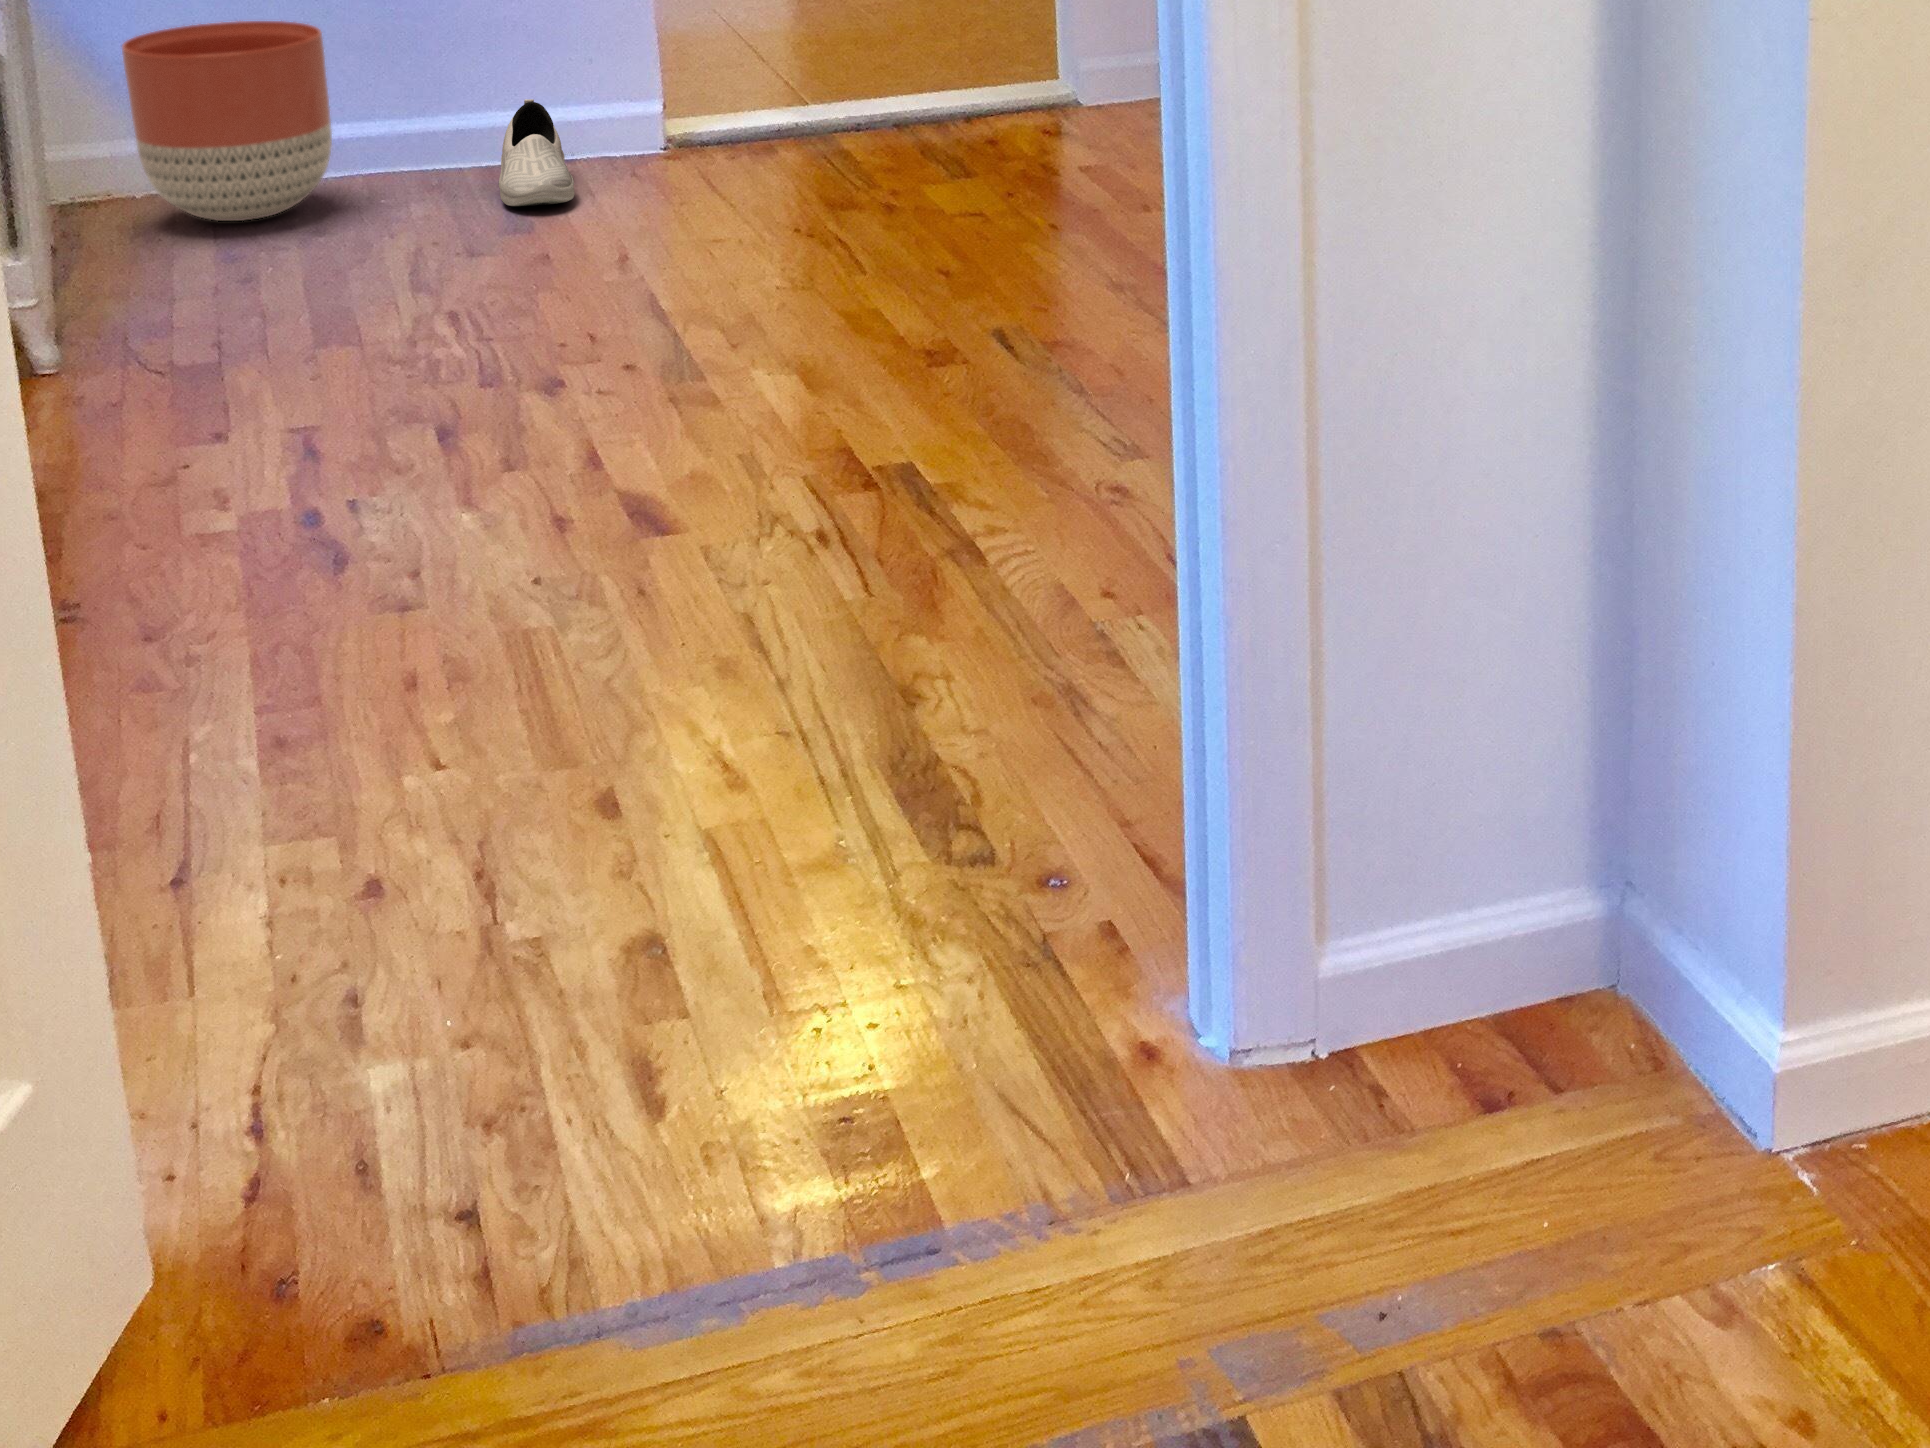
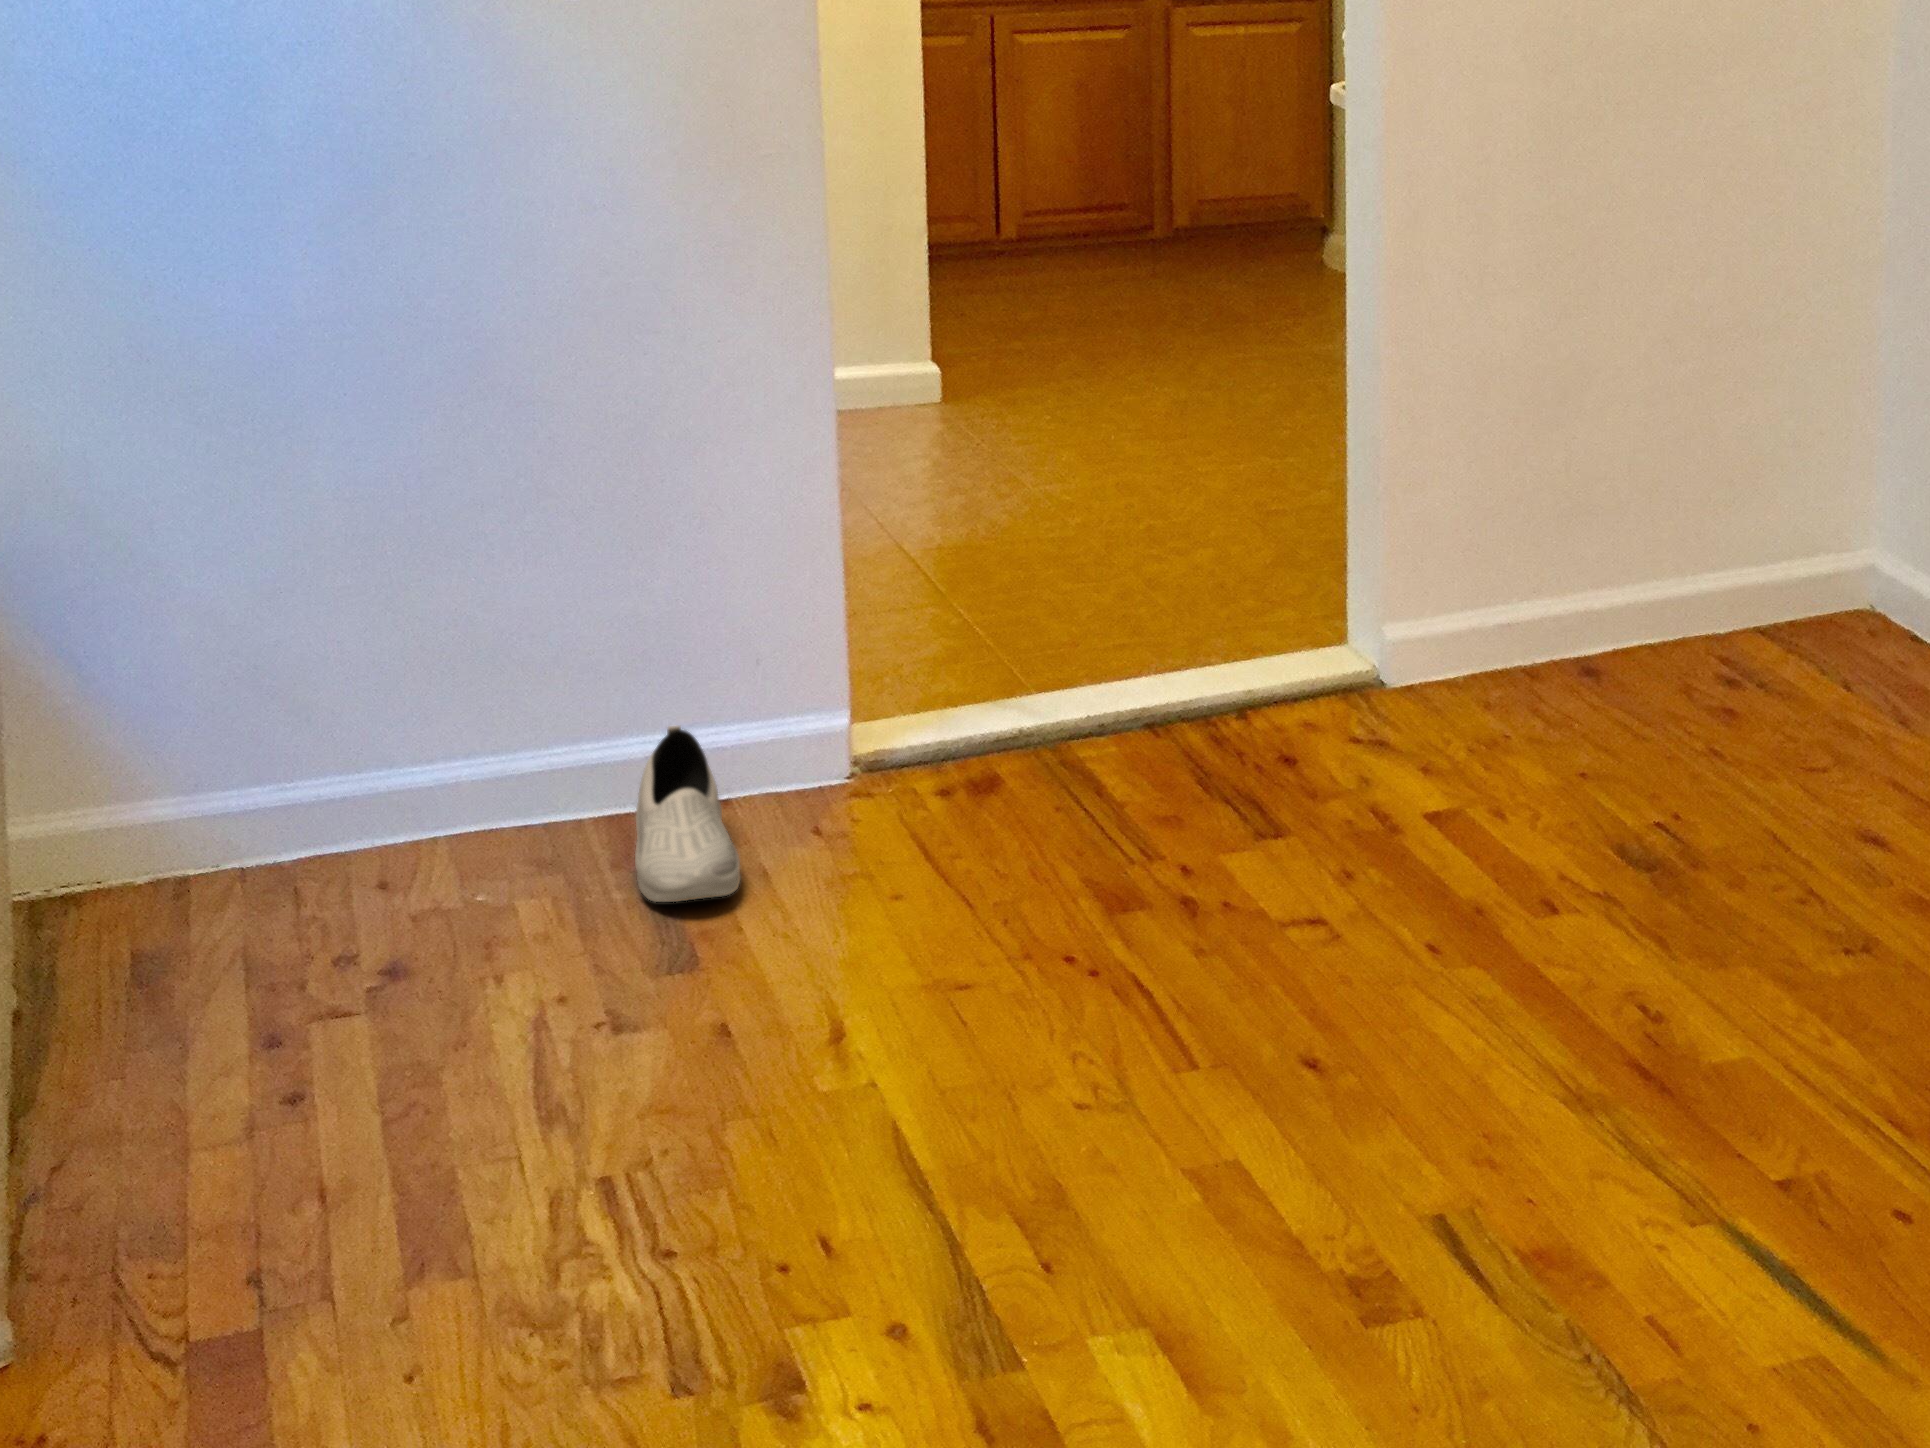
planter: present [122,21,332,221] -> none [123,634,407,934]

